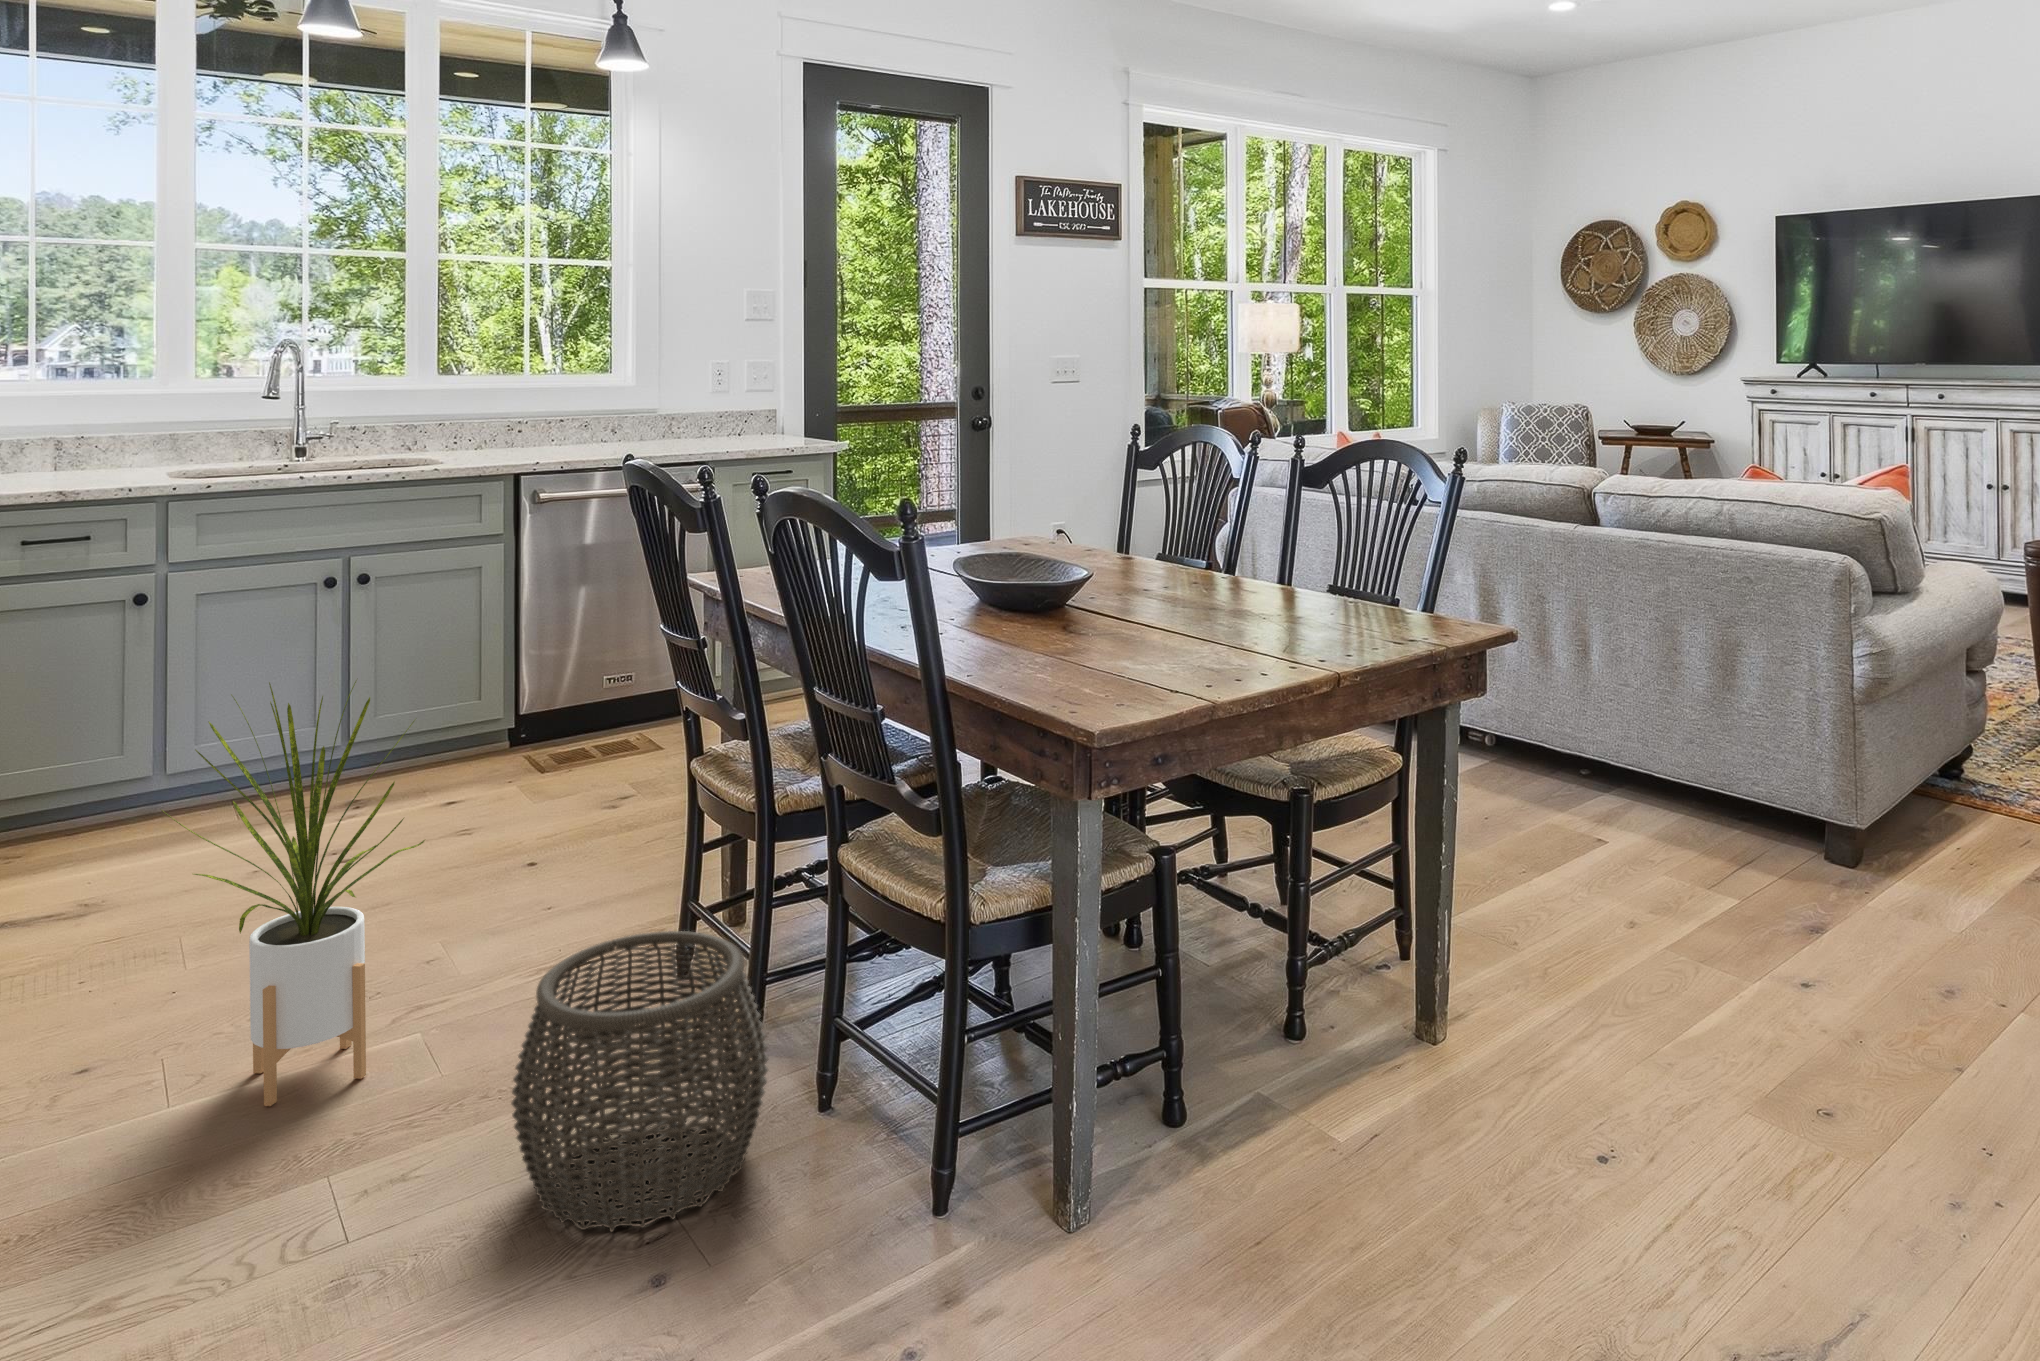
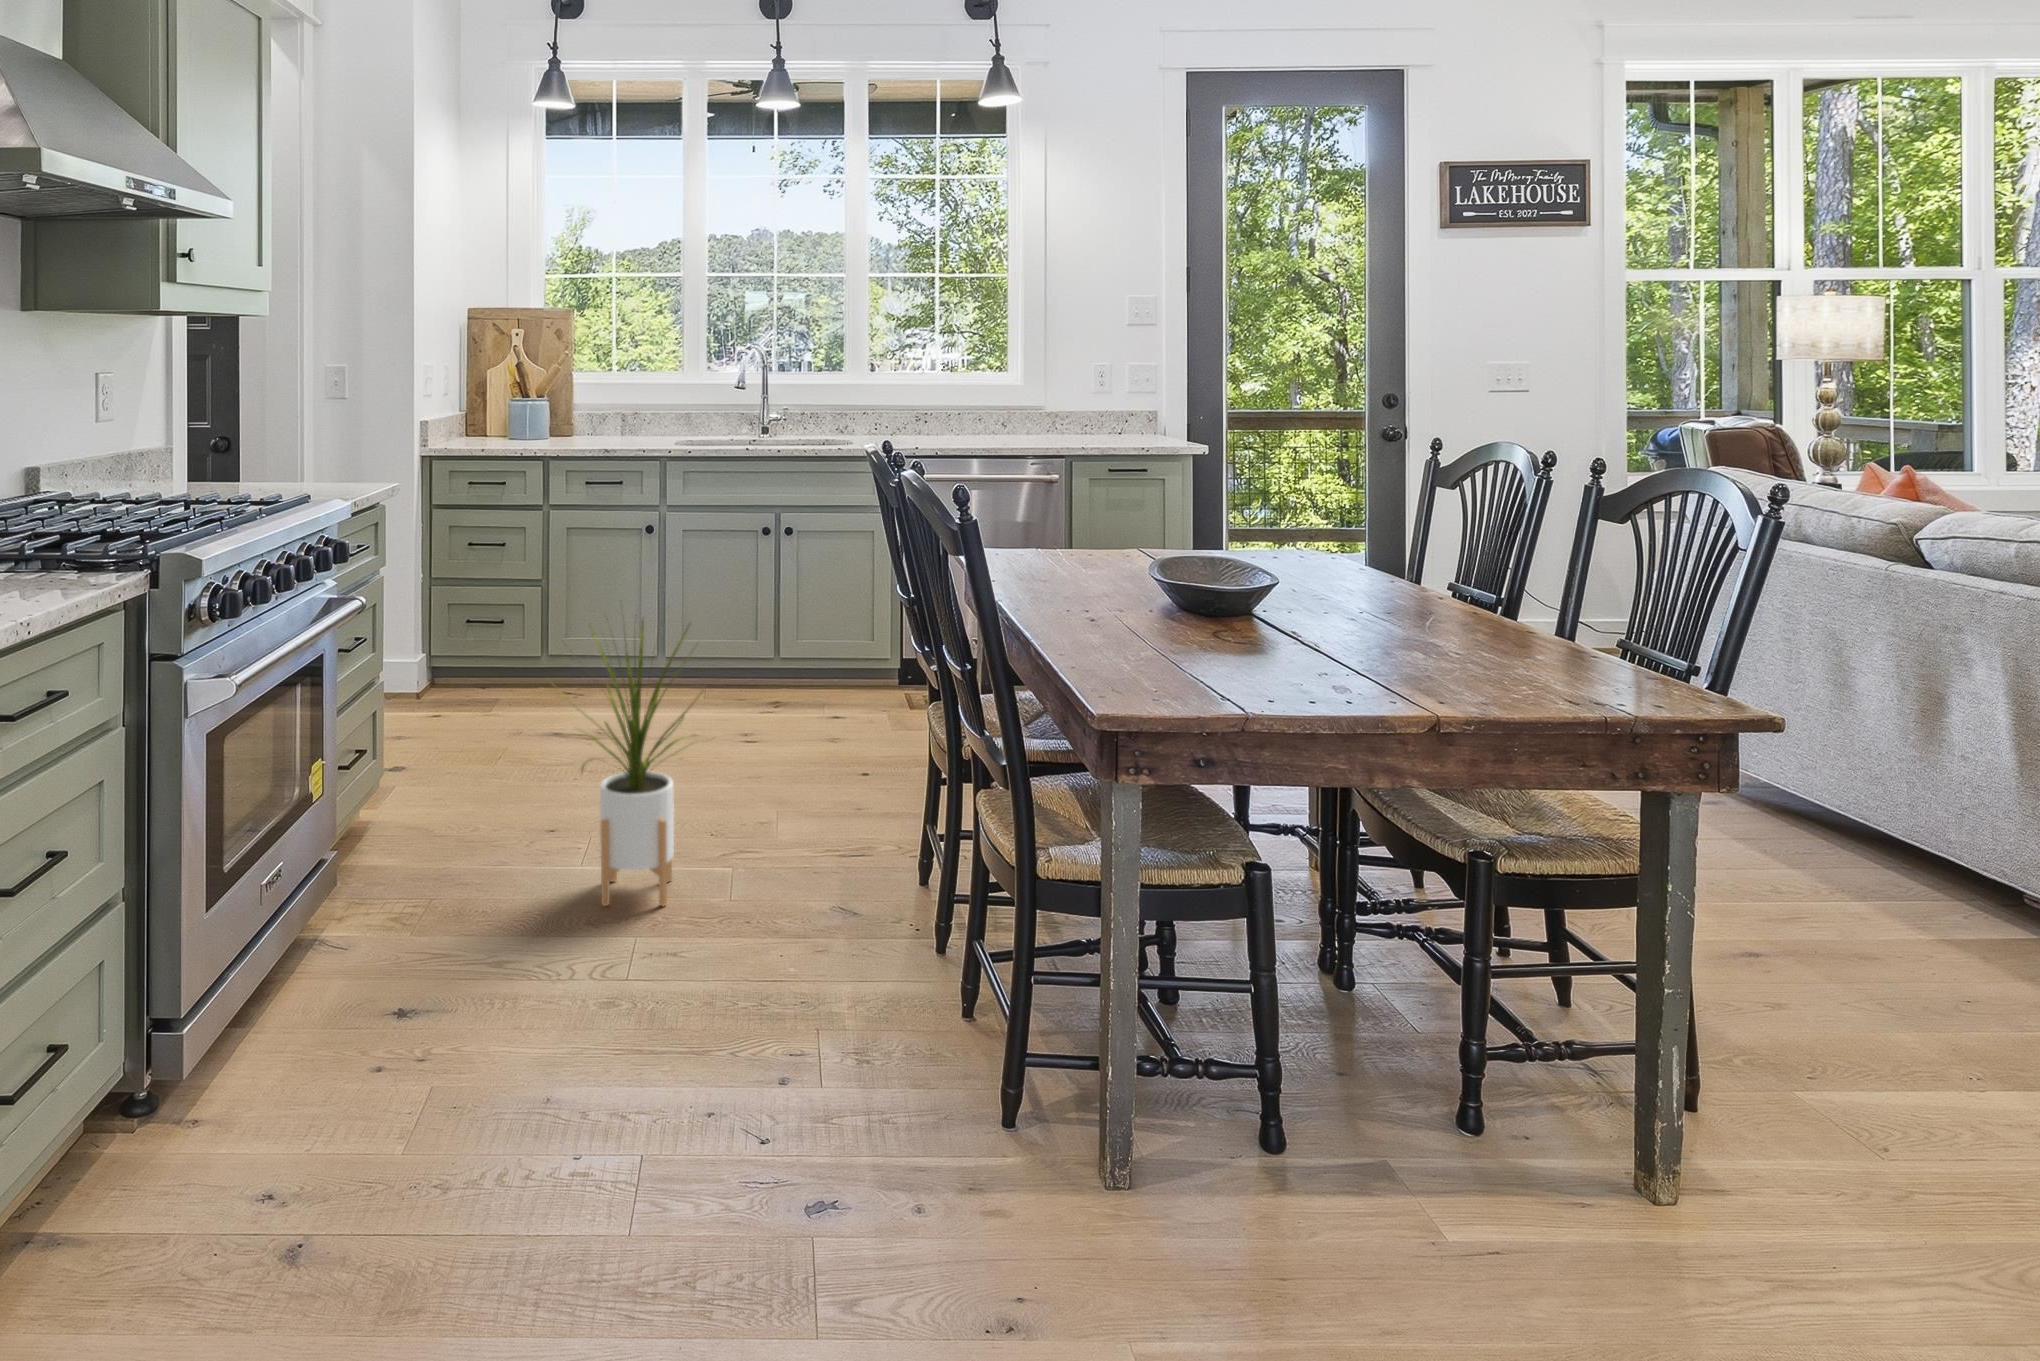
woven basket: present [512,931,768,1232] -> none [685,847,887,1091]

